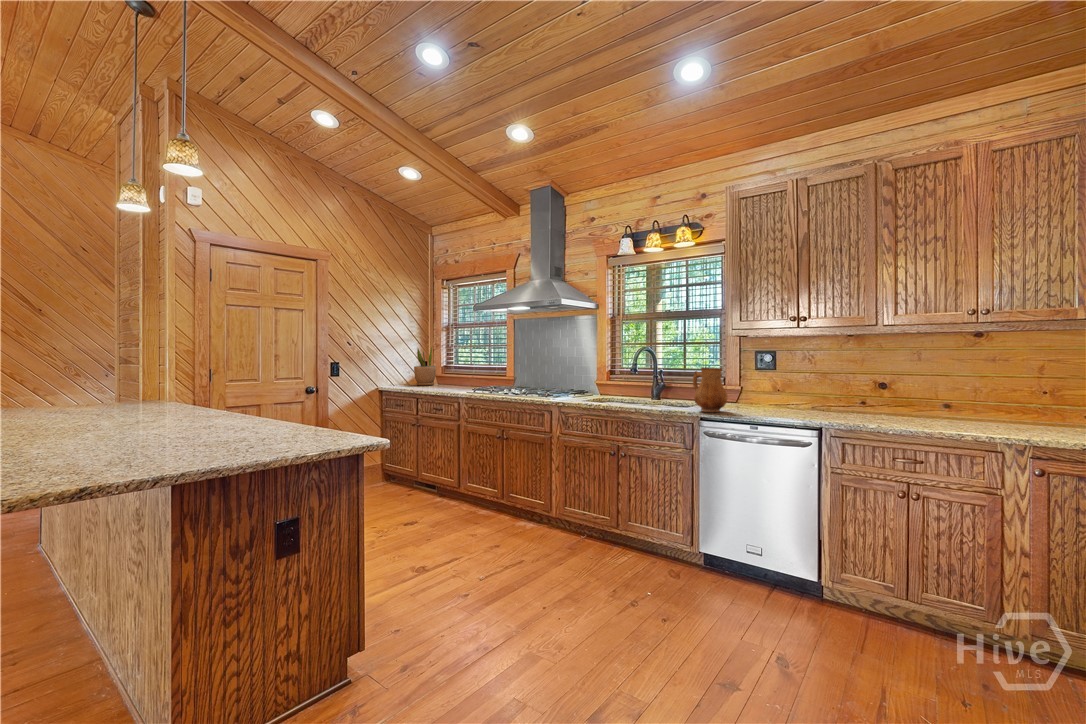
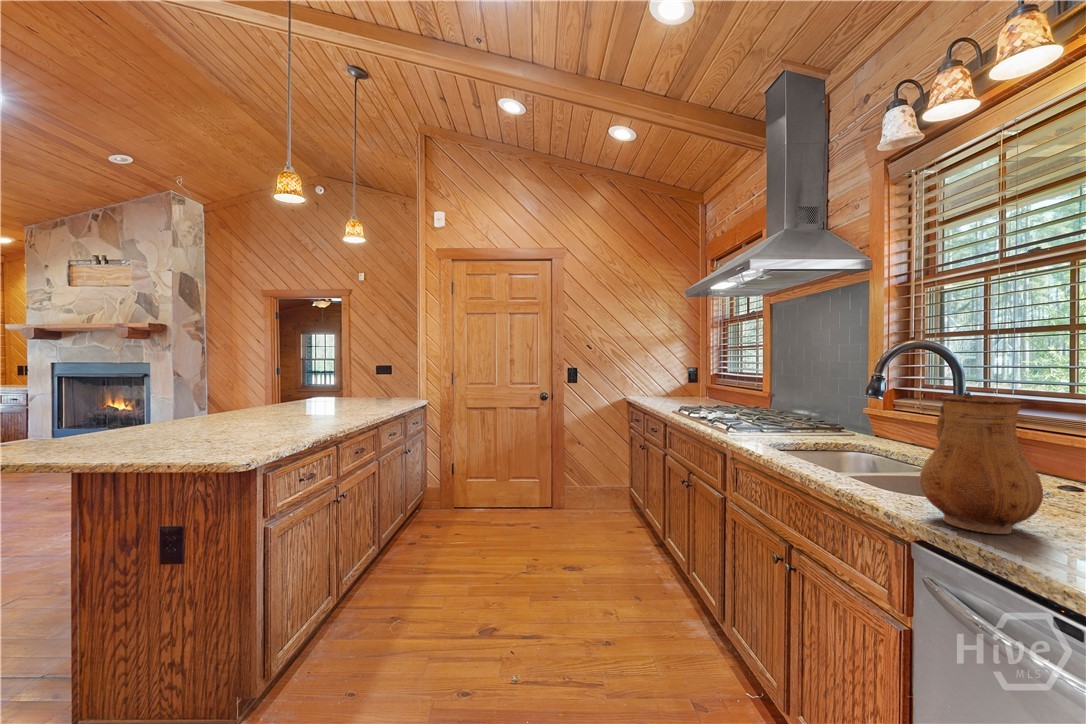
potted plant: present [414,347,436,385] -> none [658,348,684,397]

